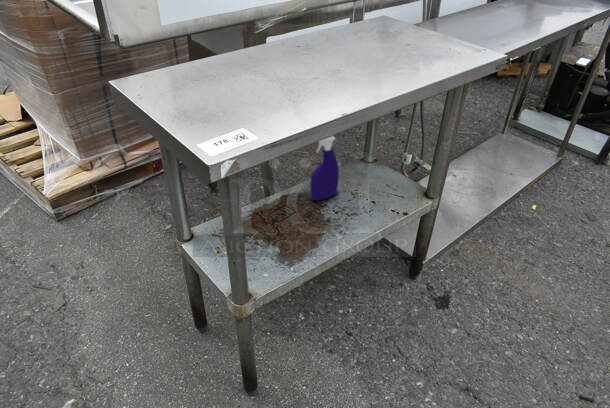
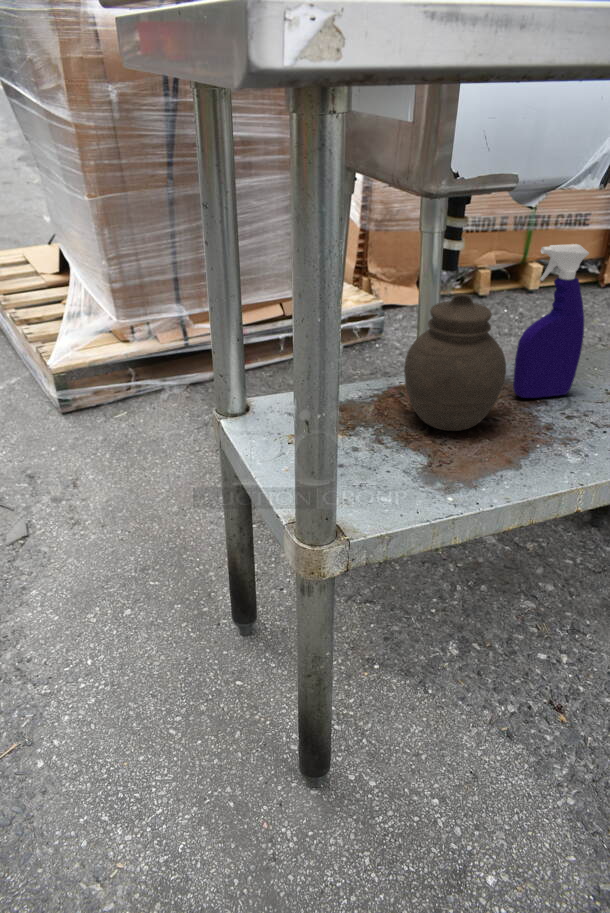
jar: none [262,170,307,228] -> present [404,294,506,431]

